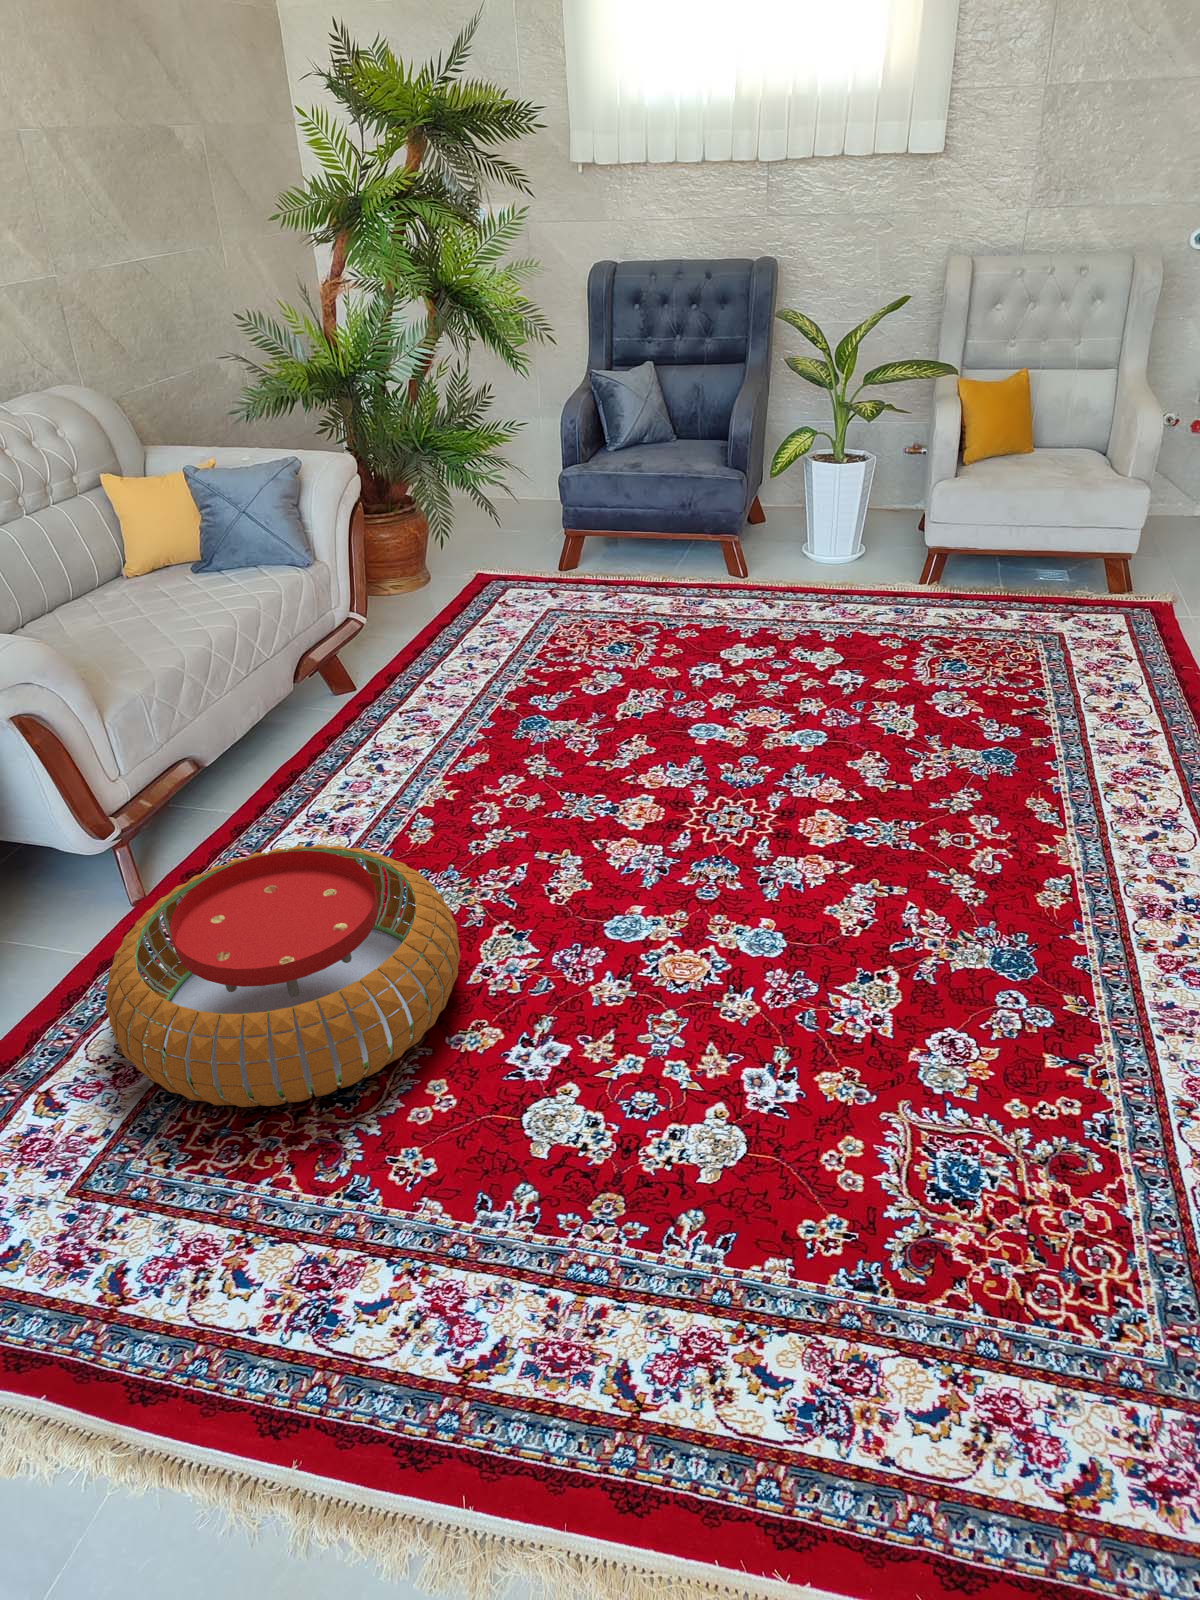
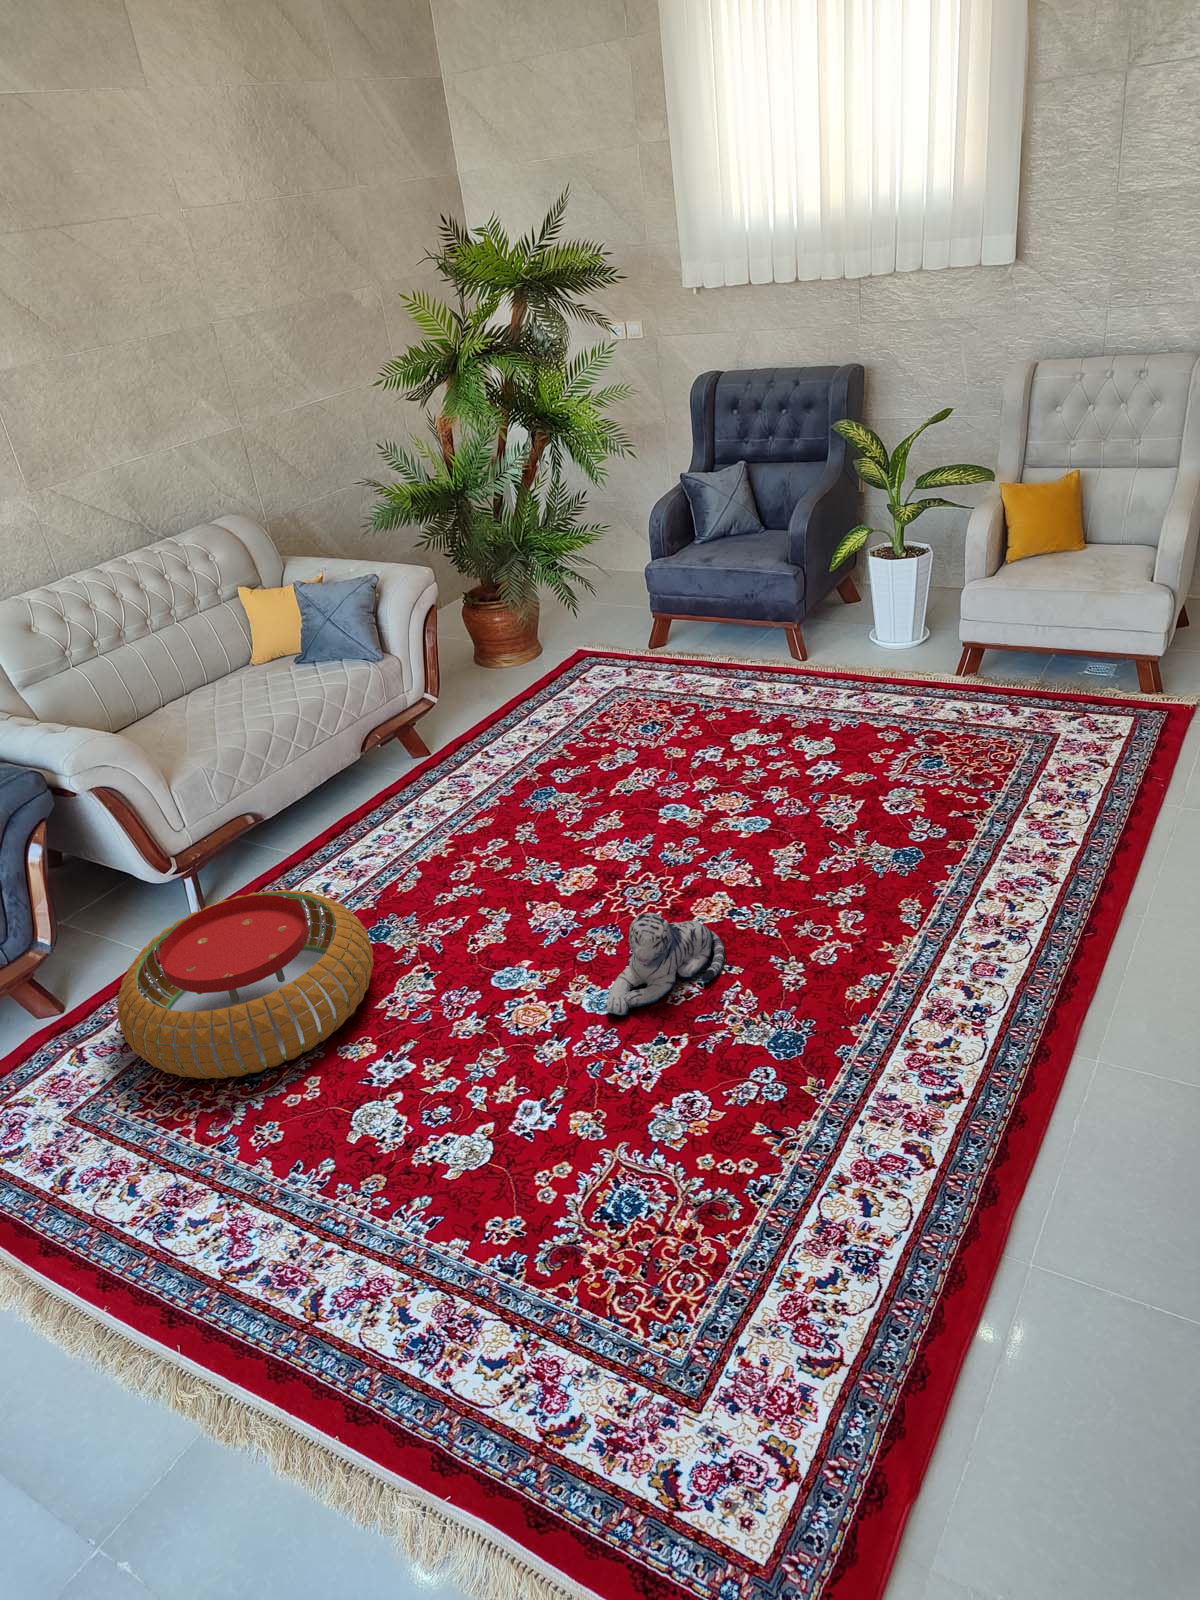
plush toy: none [769,827,882,955] -> present [606,912,725,1015]

